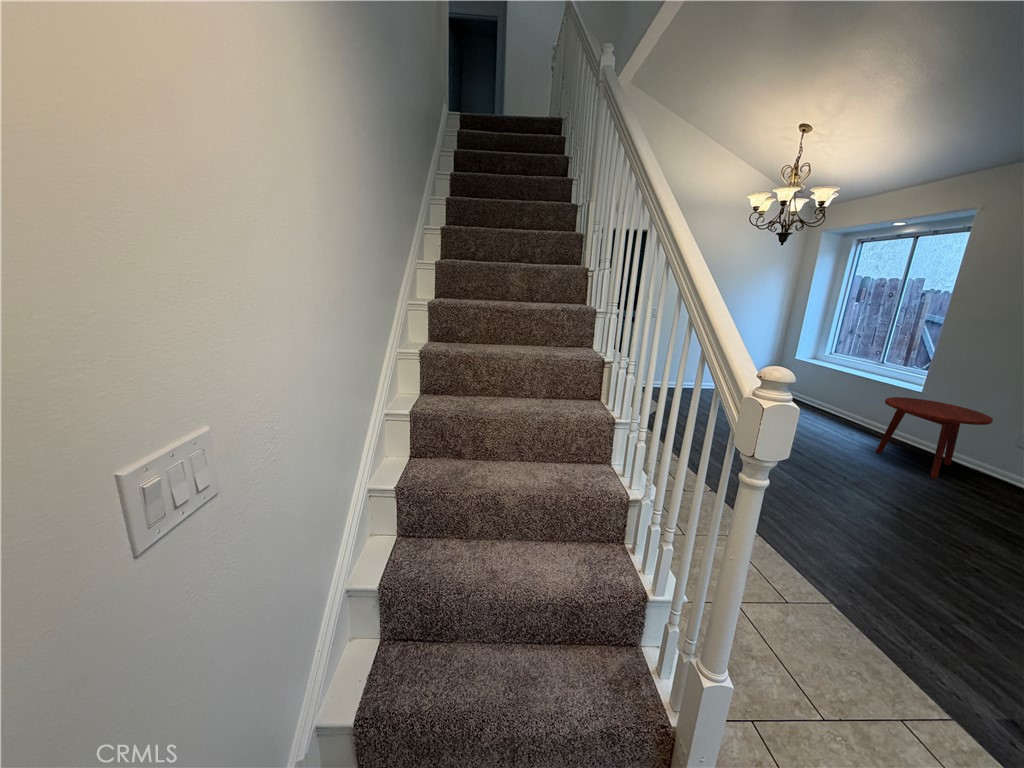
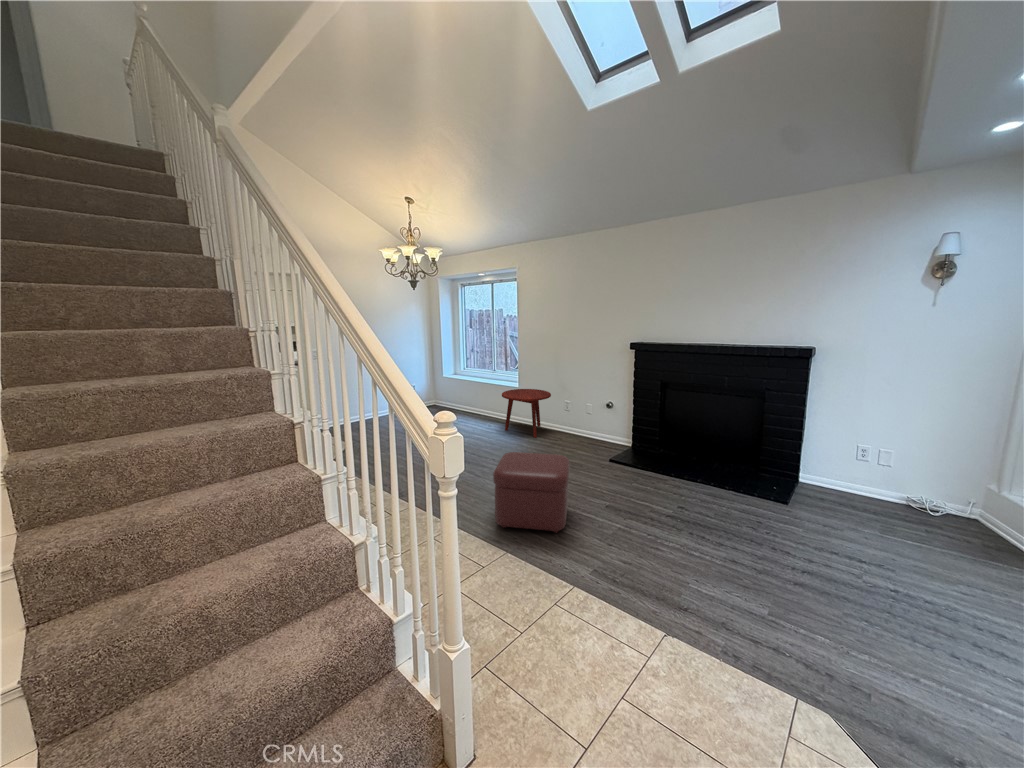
ottoman: none [822,478,1007,629] -> present [493,452,570,533]

